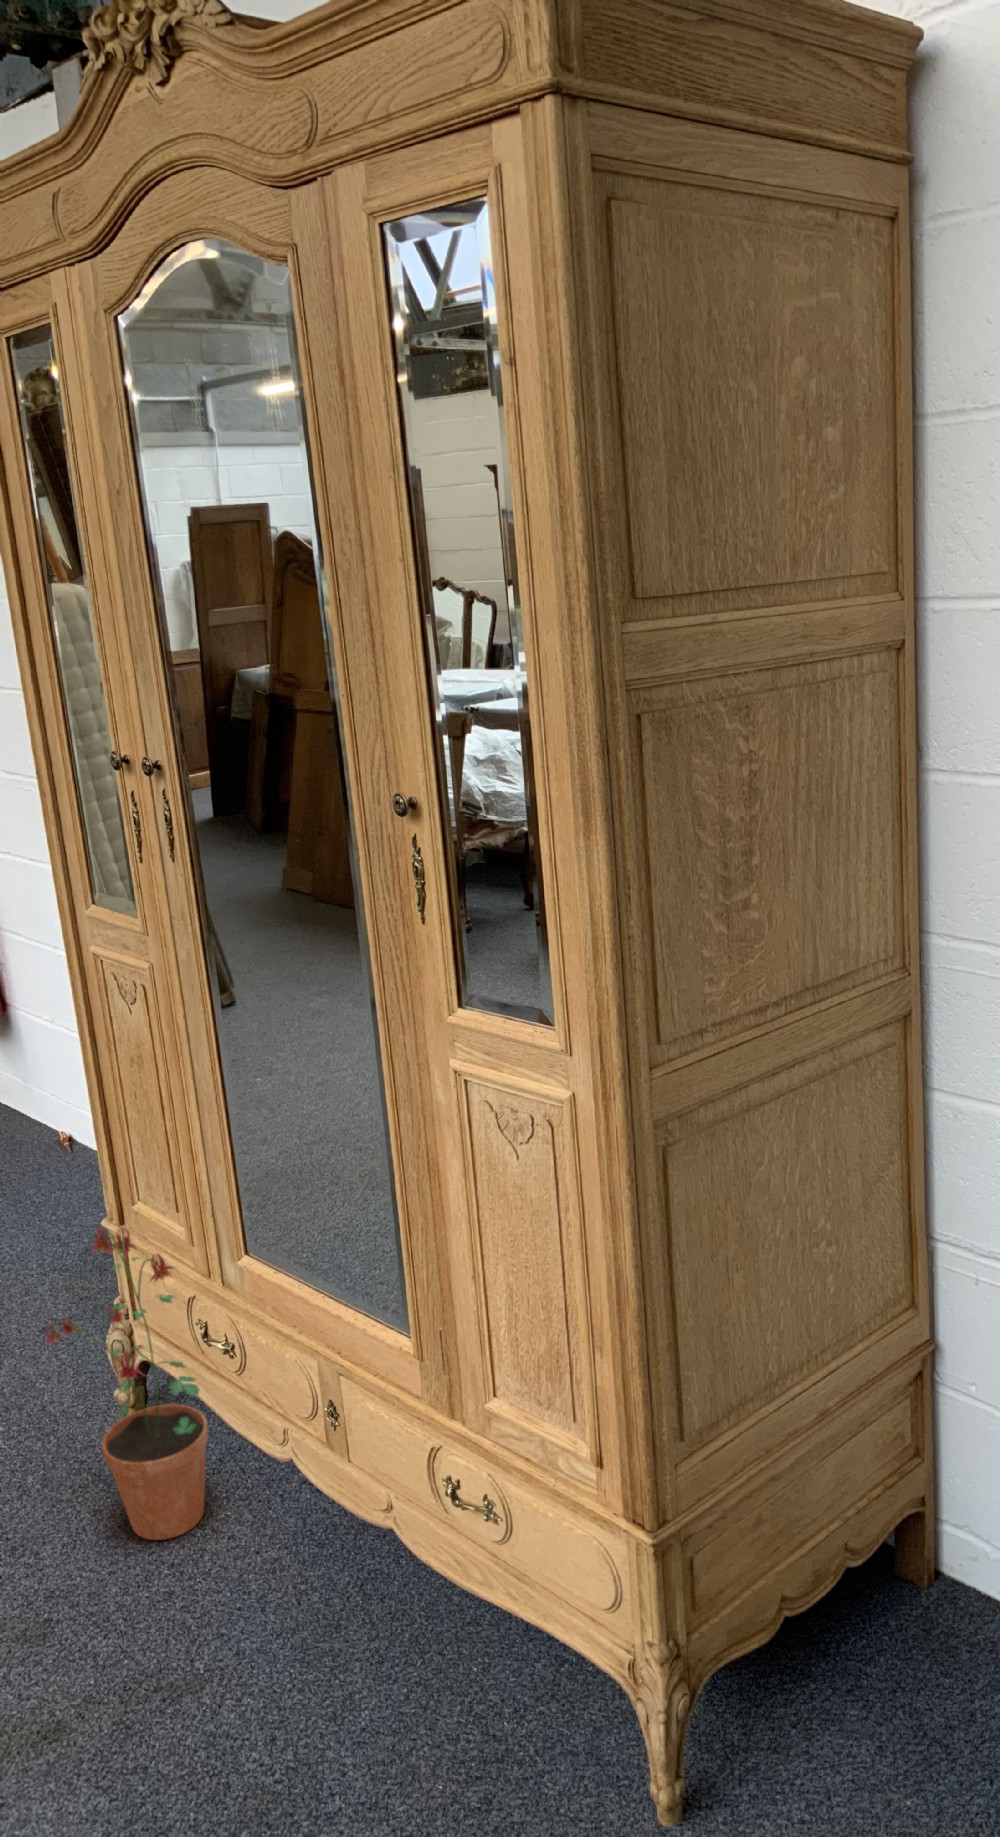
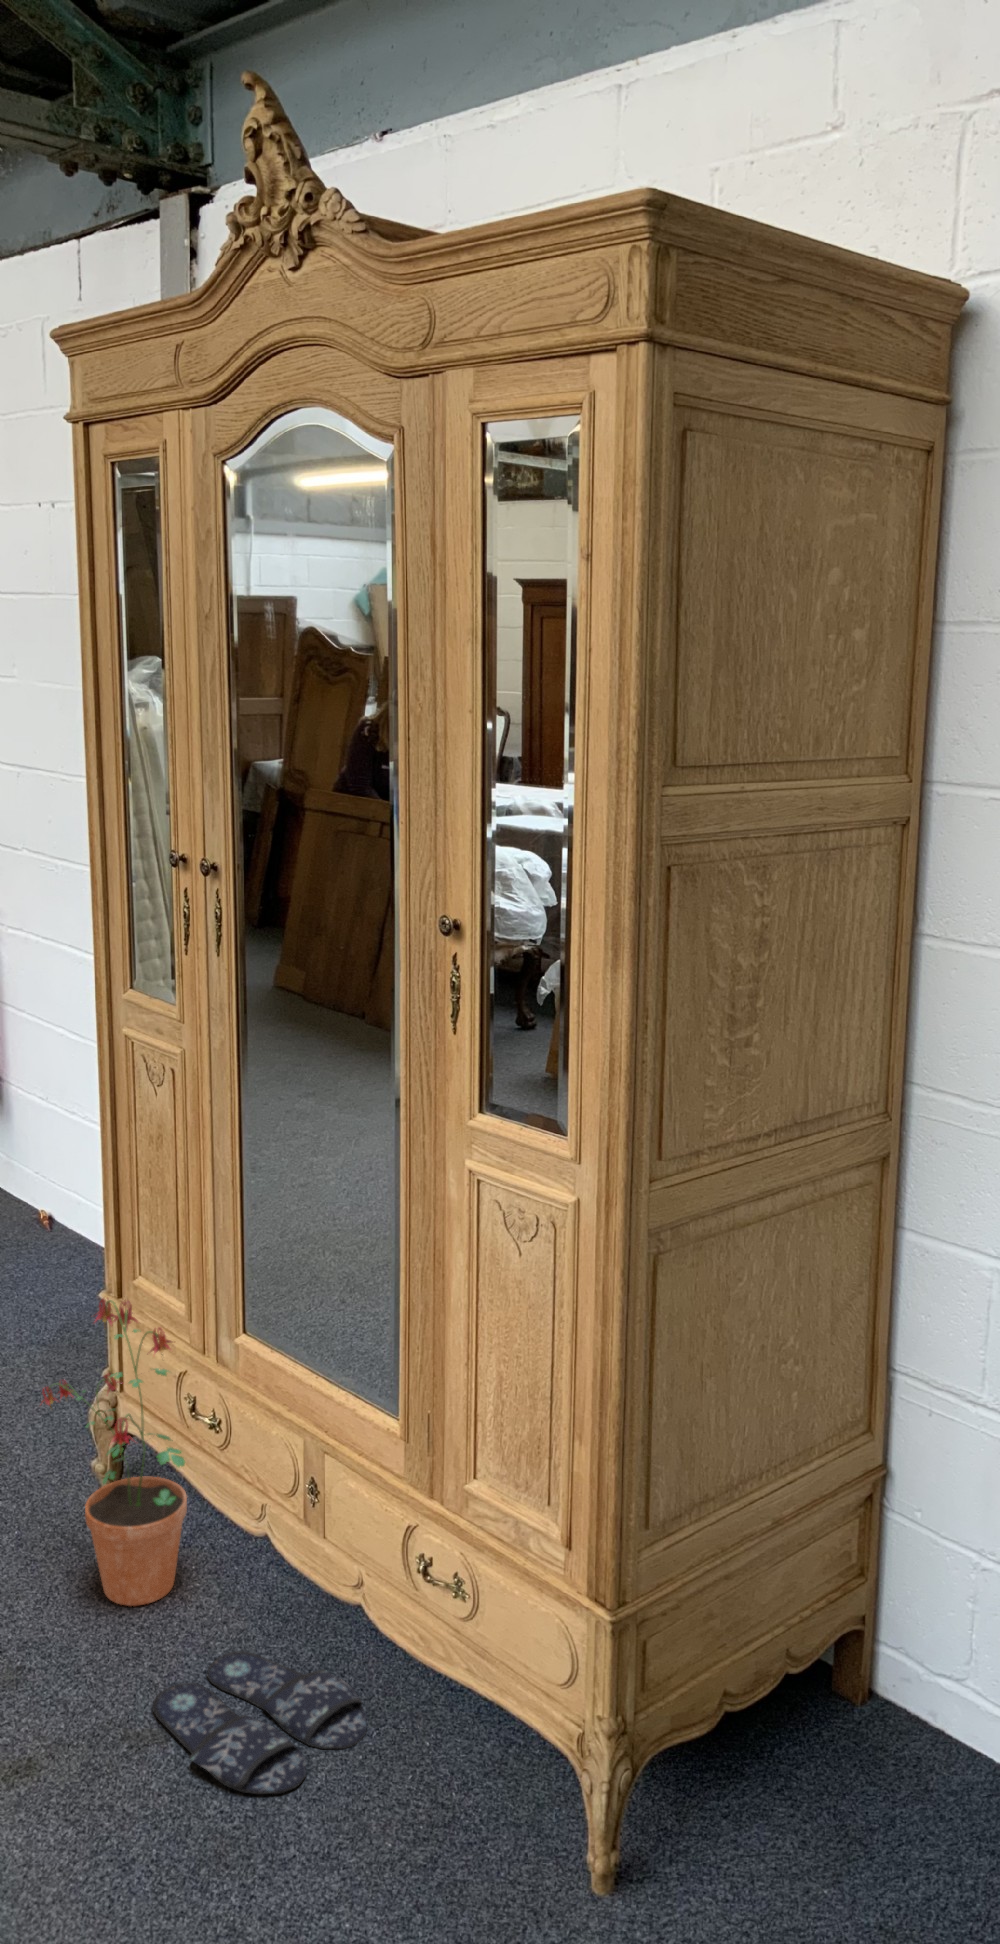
slippers: none [185,1580,410,1740] -> present [153,1651,367,1794]

